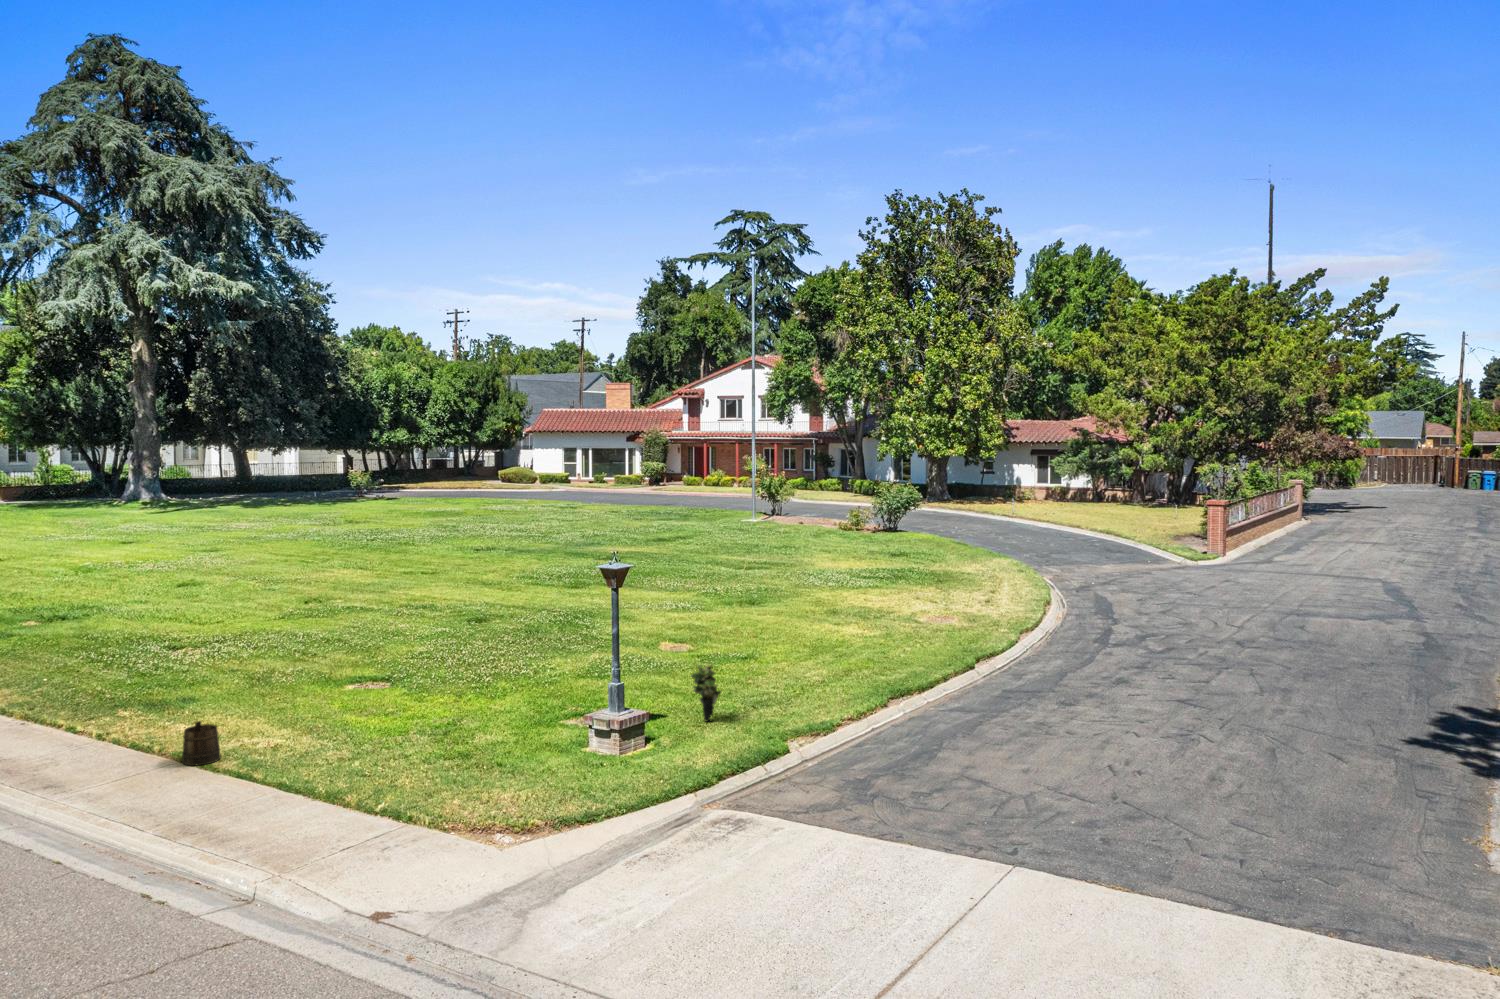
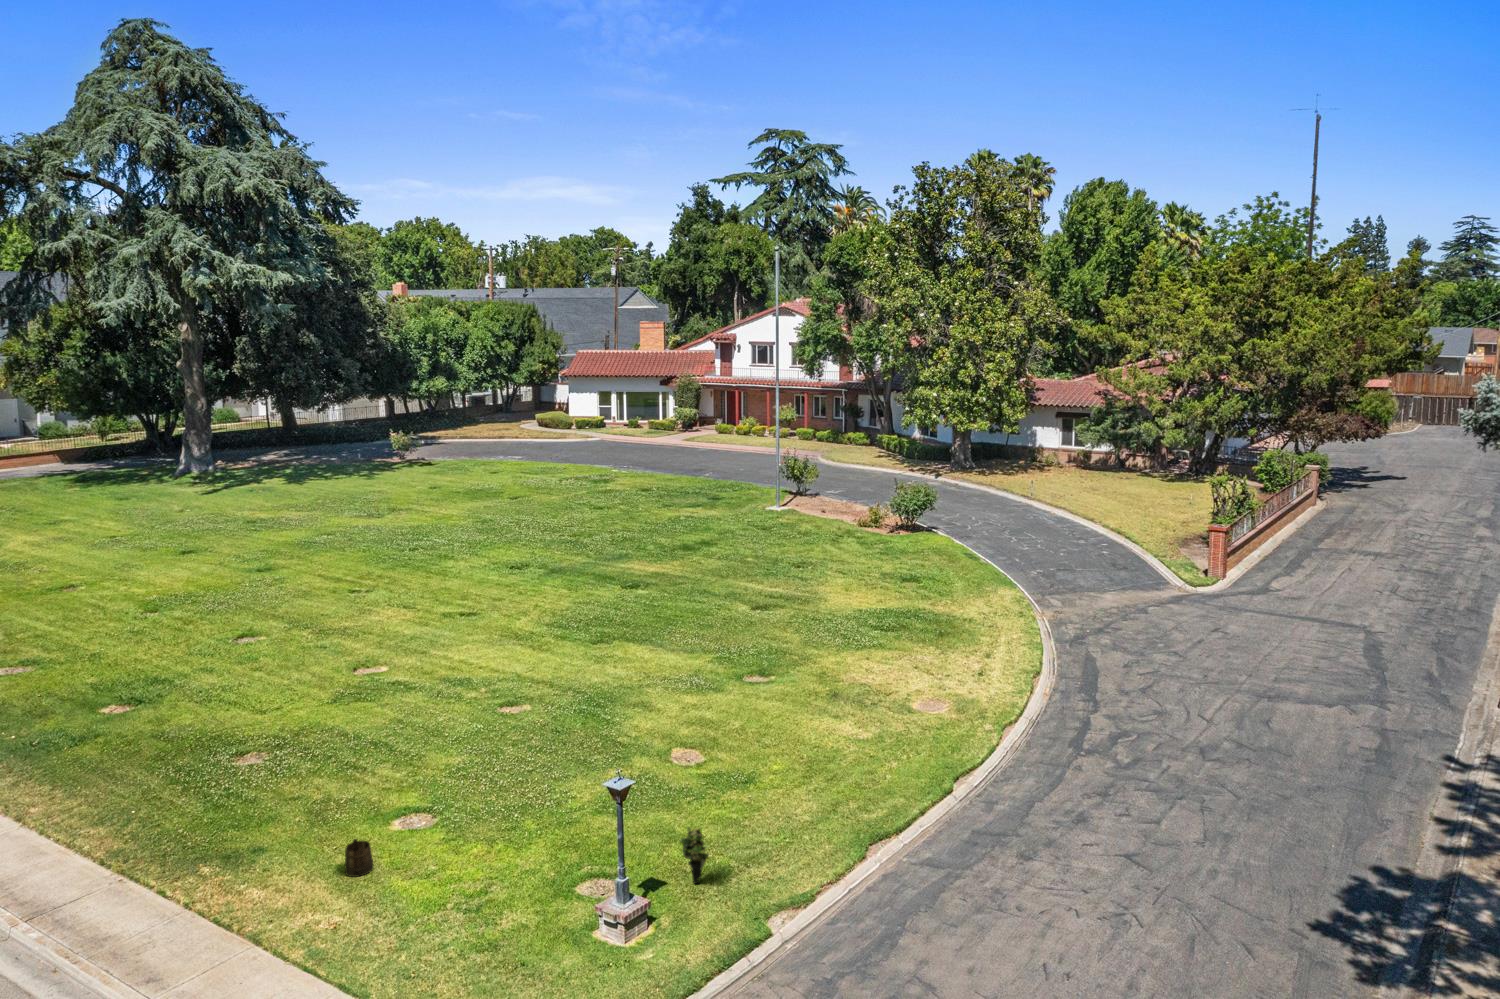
bucket: present [182,721,221,766] -> present [345,839,374,877]

